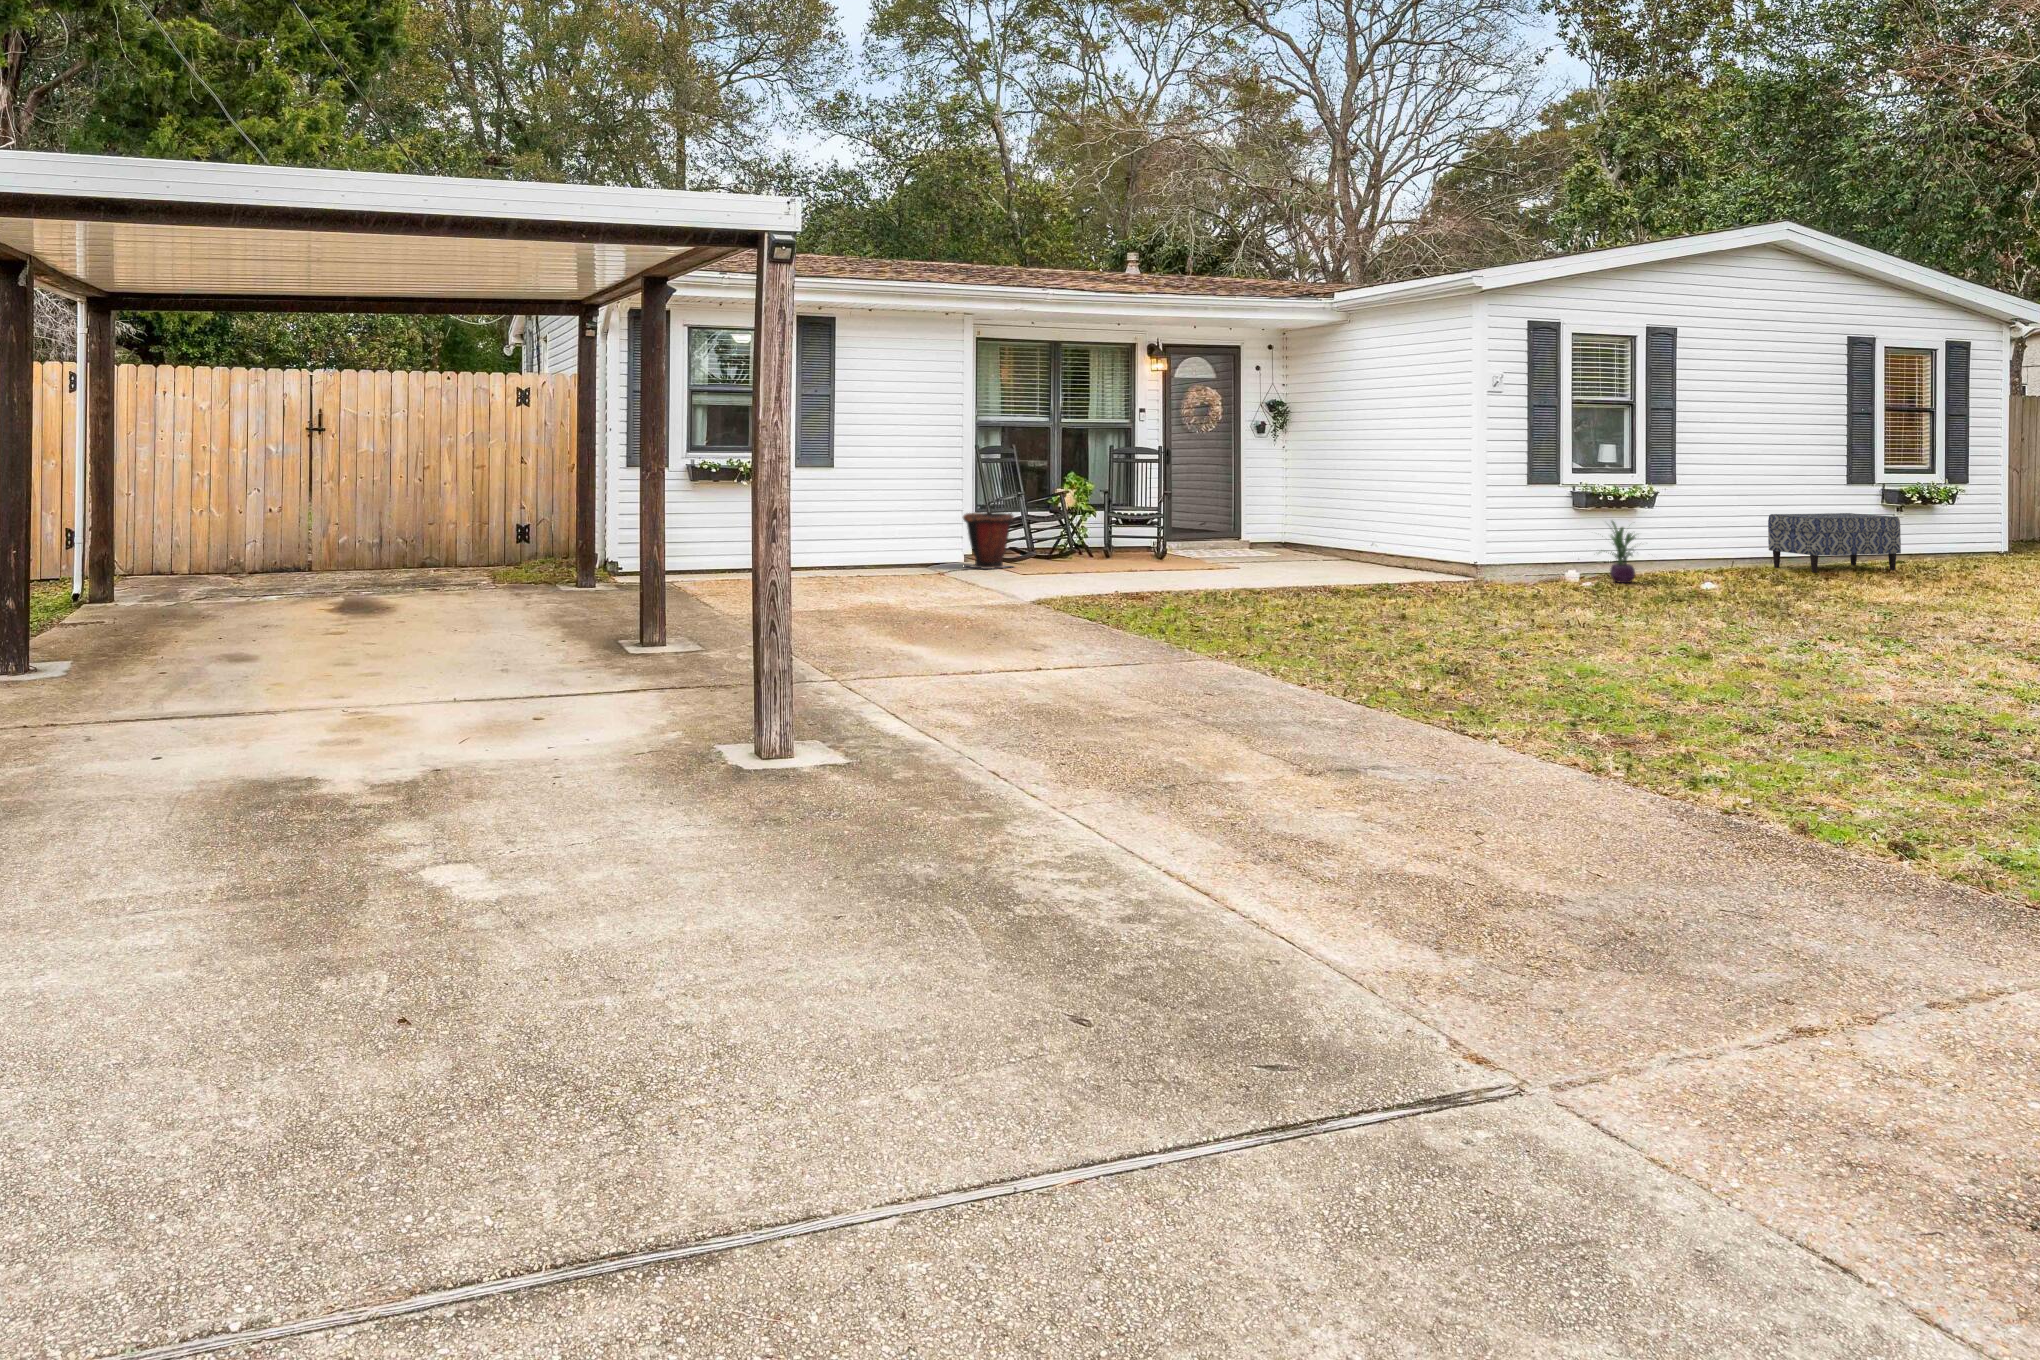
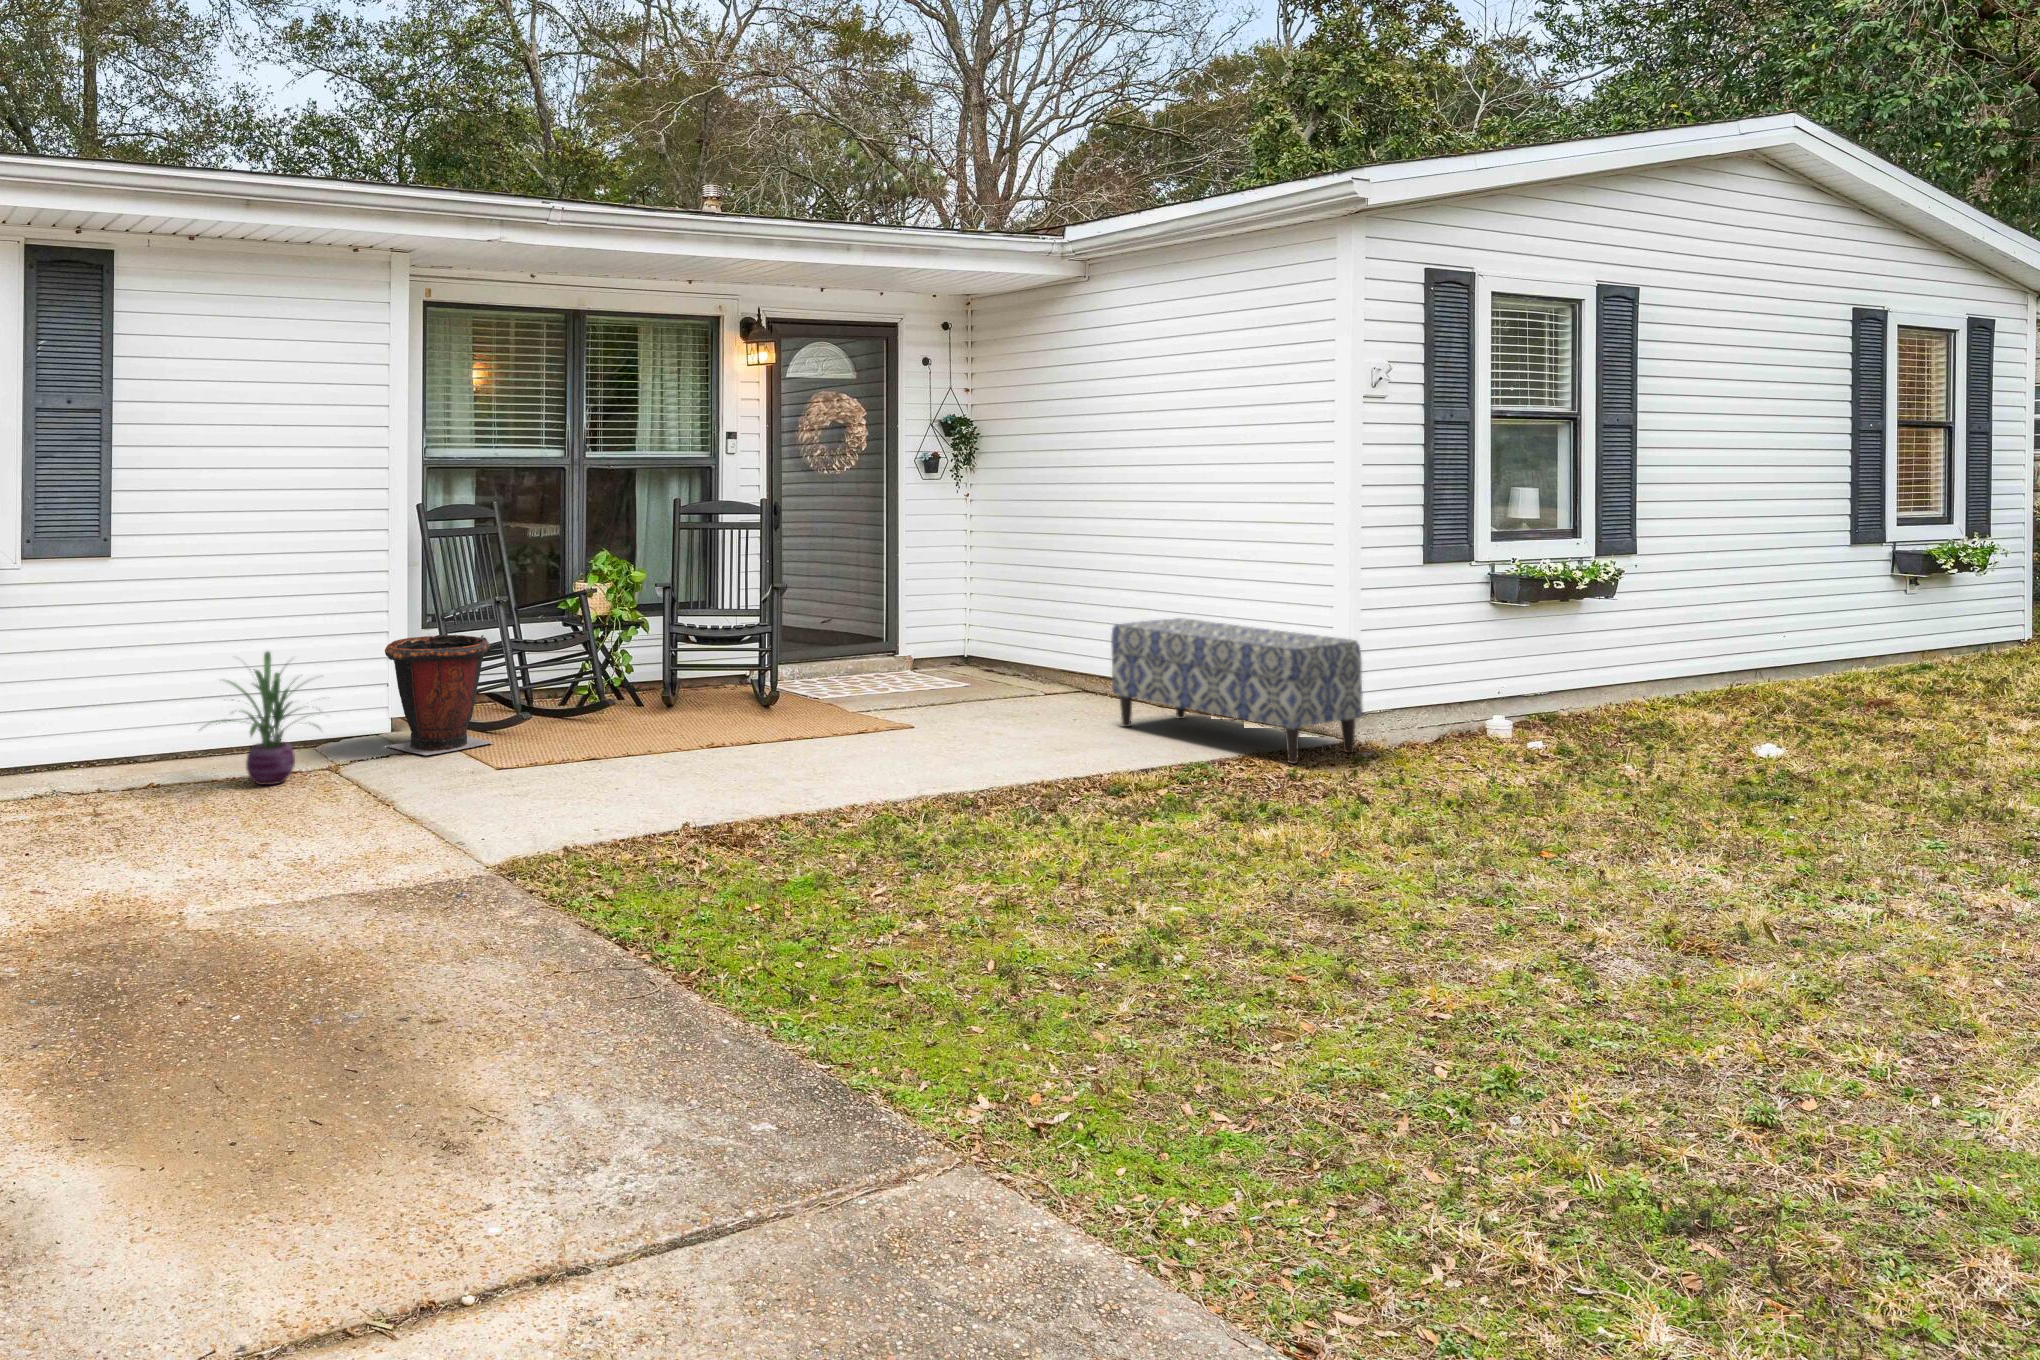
bench: present [1768,513,1901,572] -> present [1111,618,1363,764]
decorative plant: present [1604,521,1635,583] -> present [199,651,323,785]

